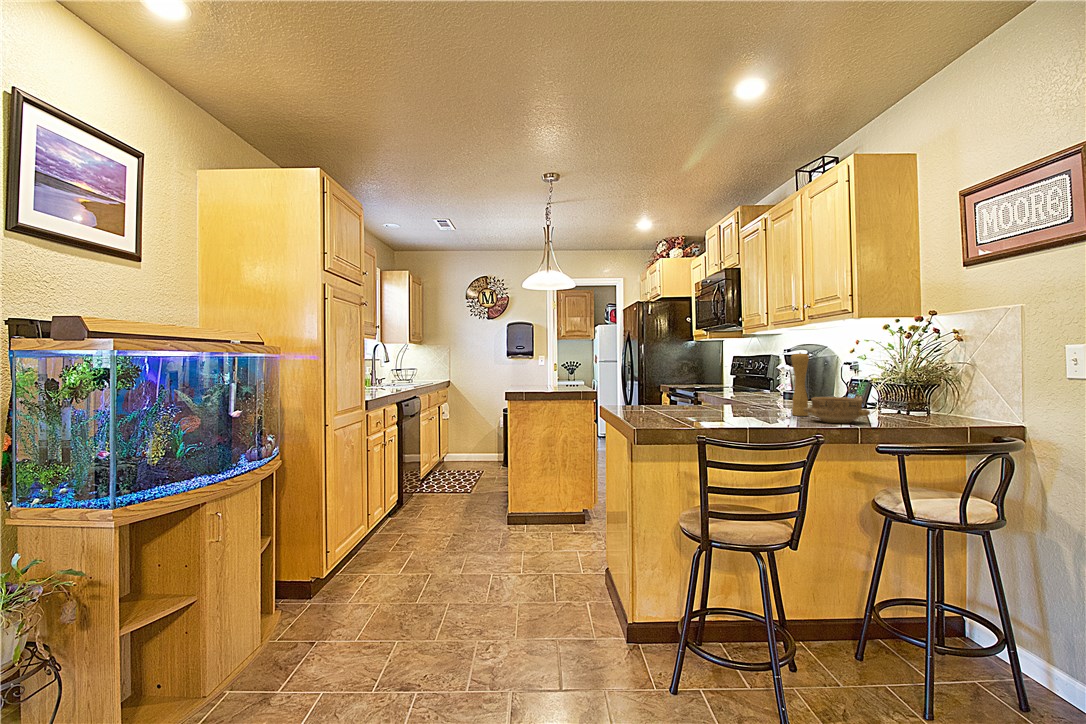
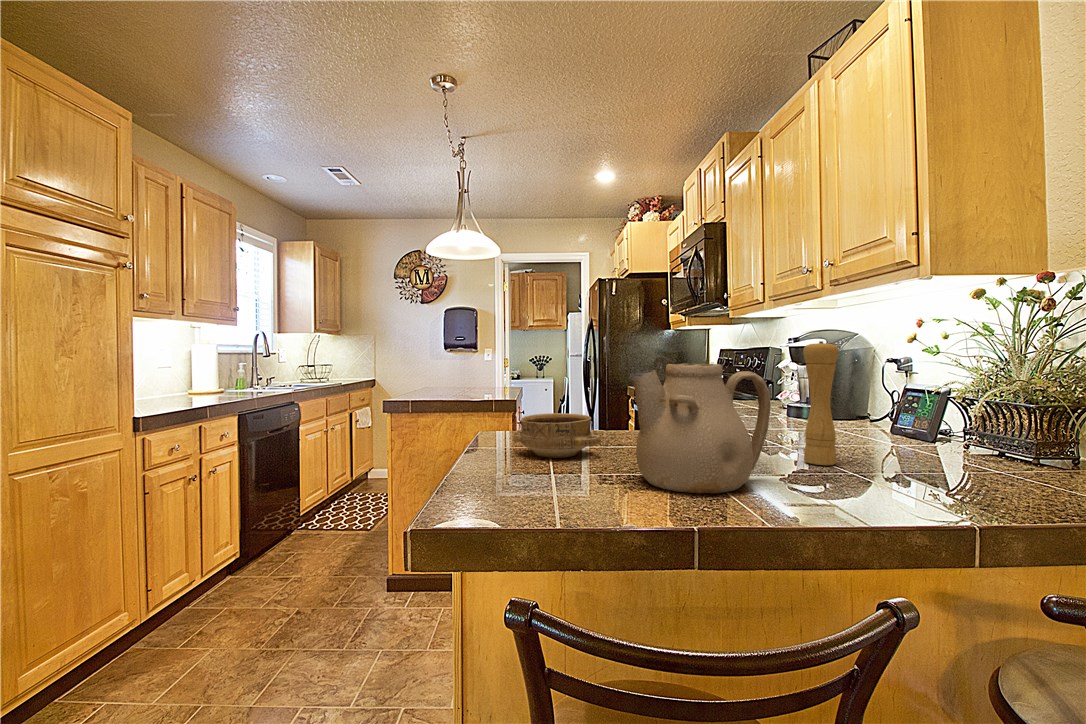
teapot: none [708,364,775,423] -> present [629,364,771,493]
ceramic bowl: present [804,397,870,423] -> present [513,413,600,458]

